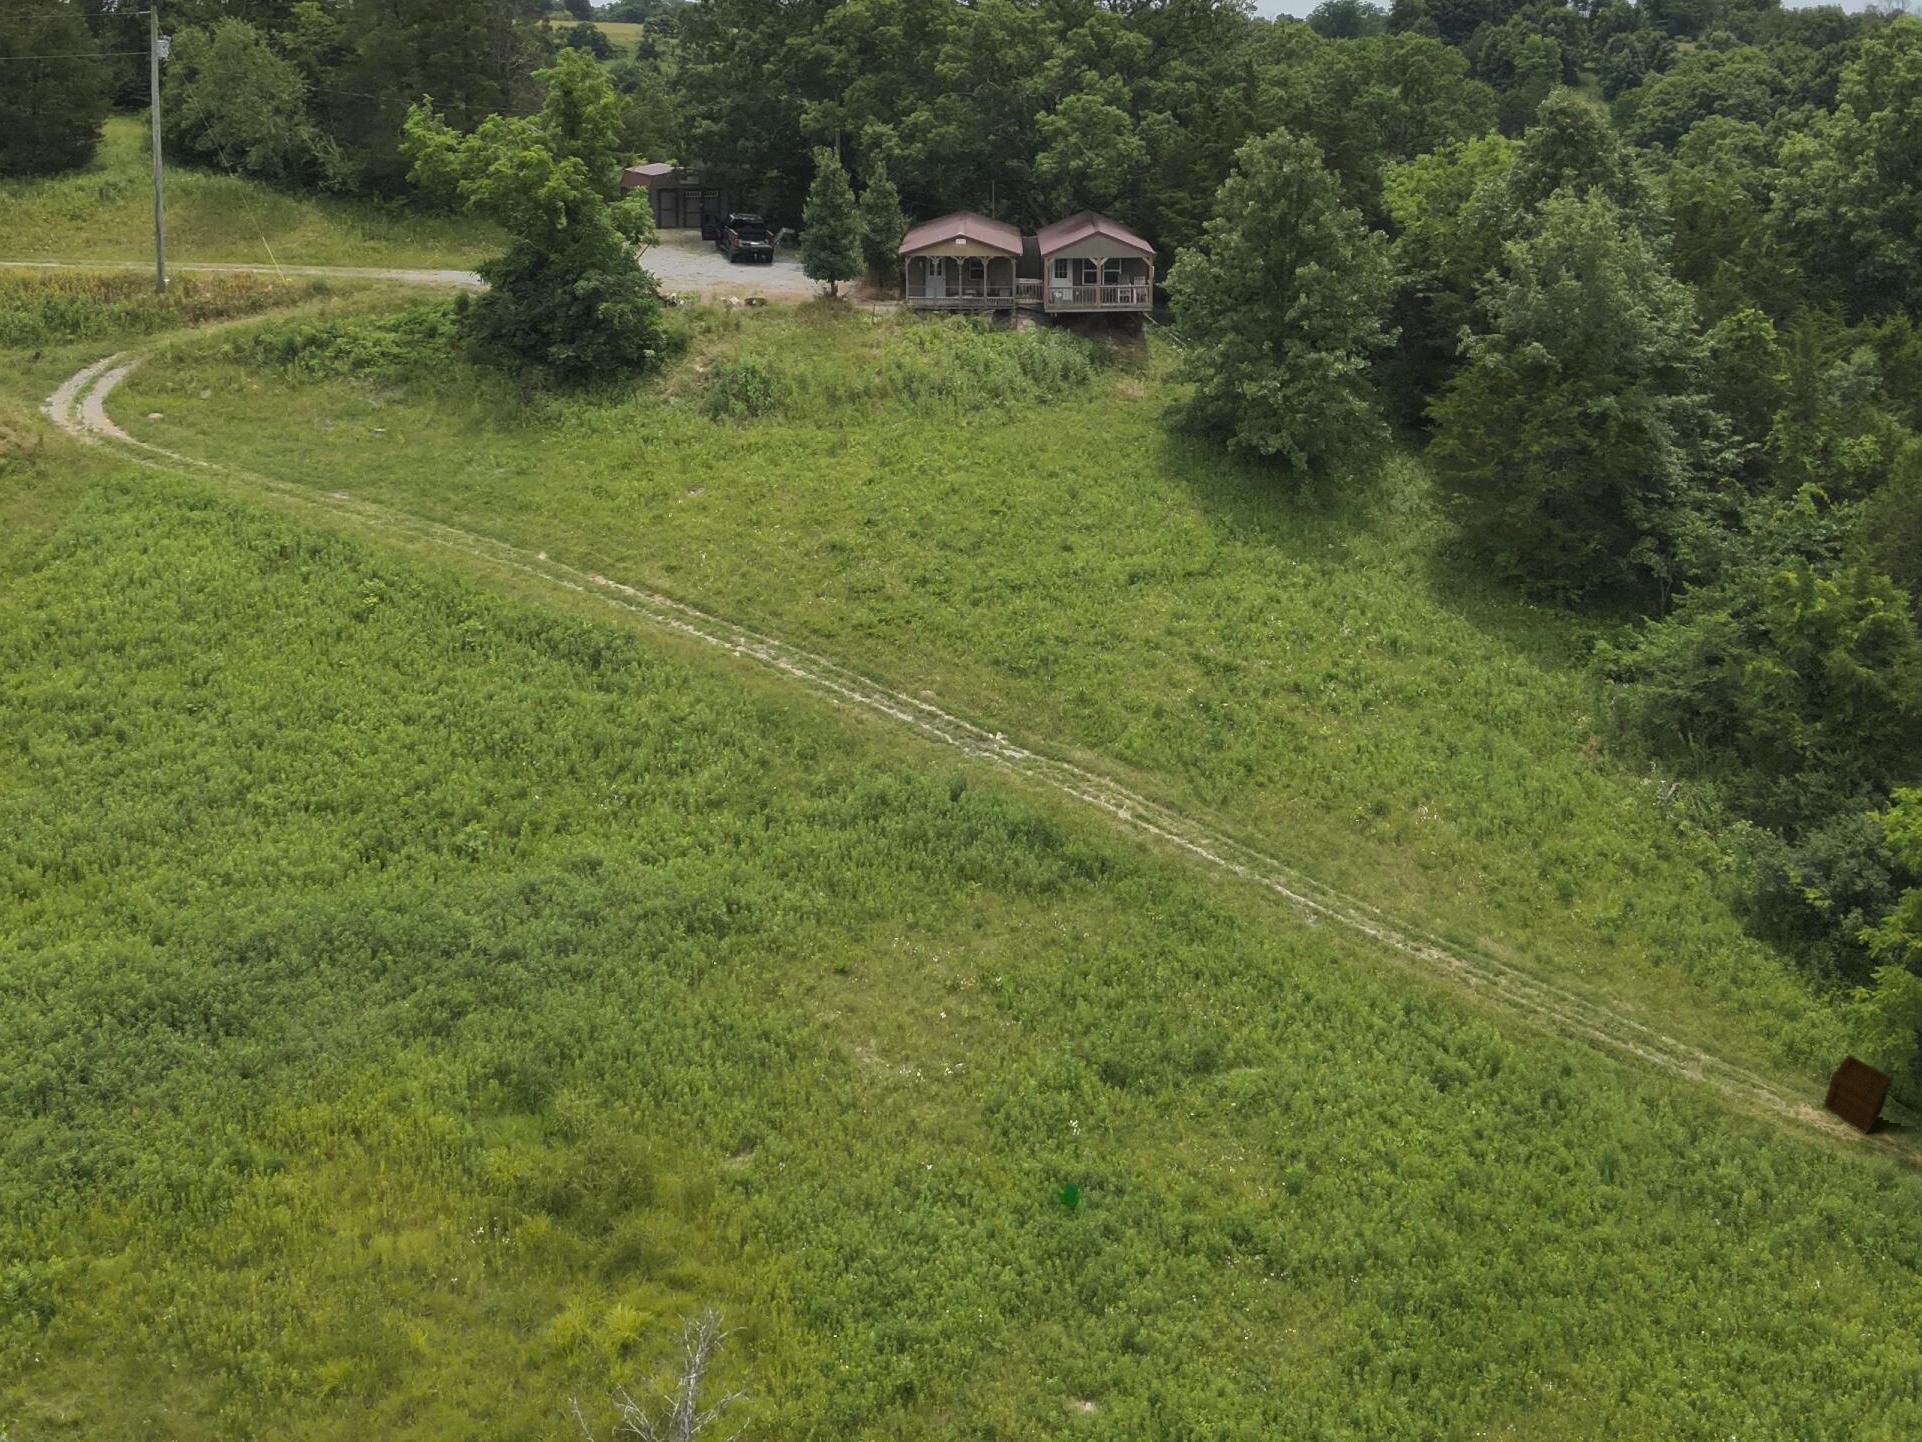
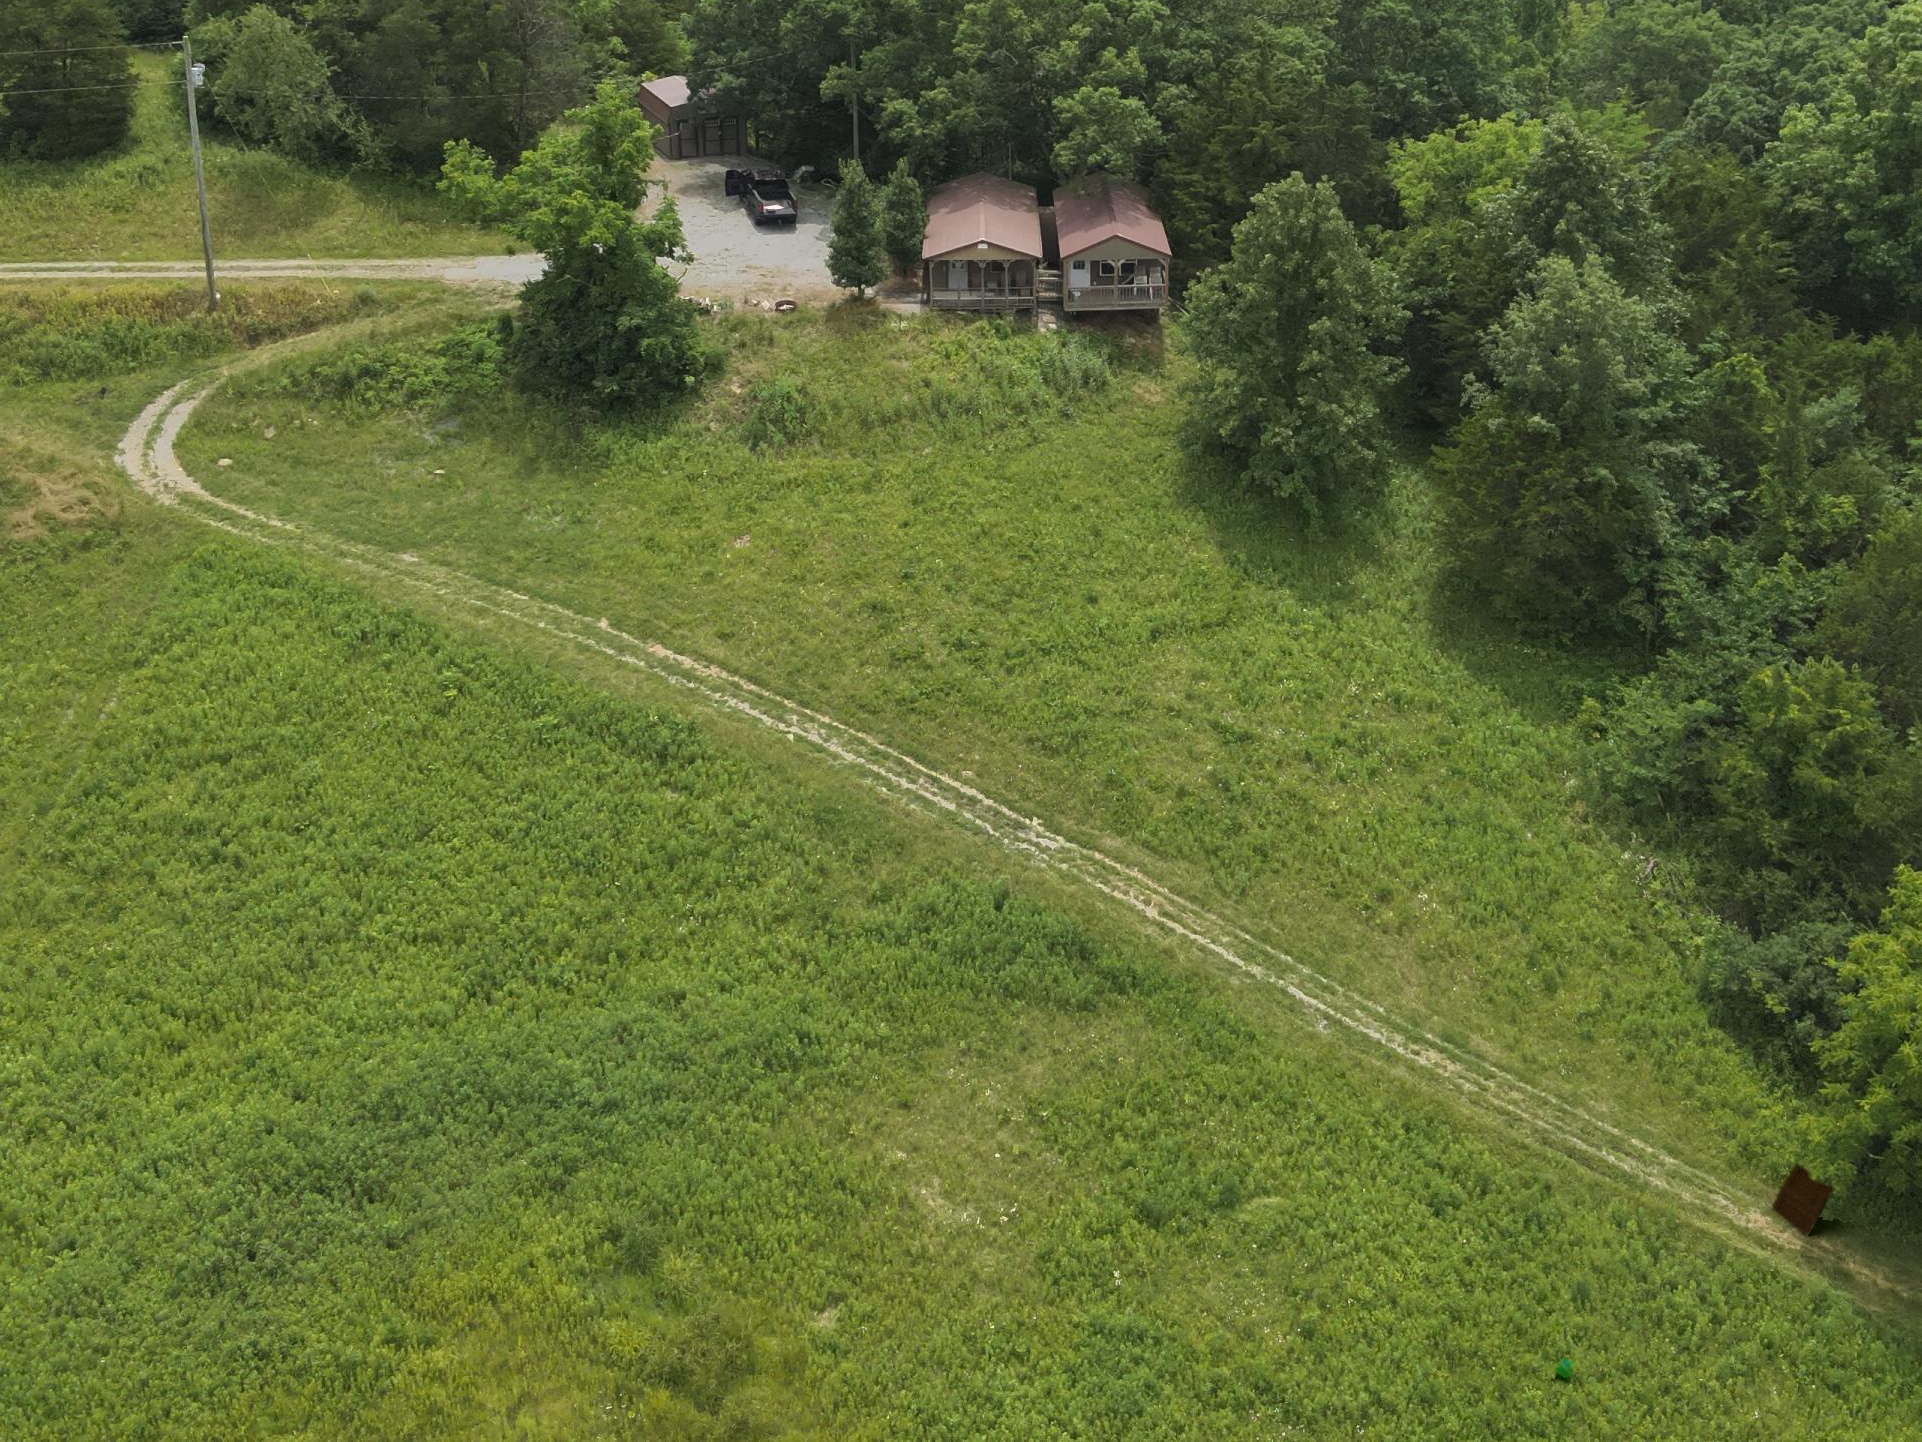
watering can: present [1057,1182,1082,1206] -> present [1555,1358,1574,1378]

